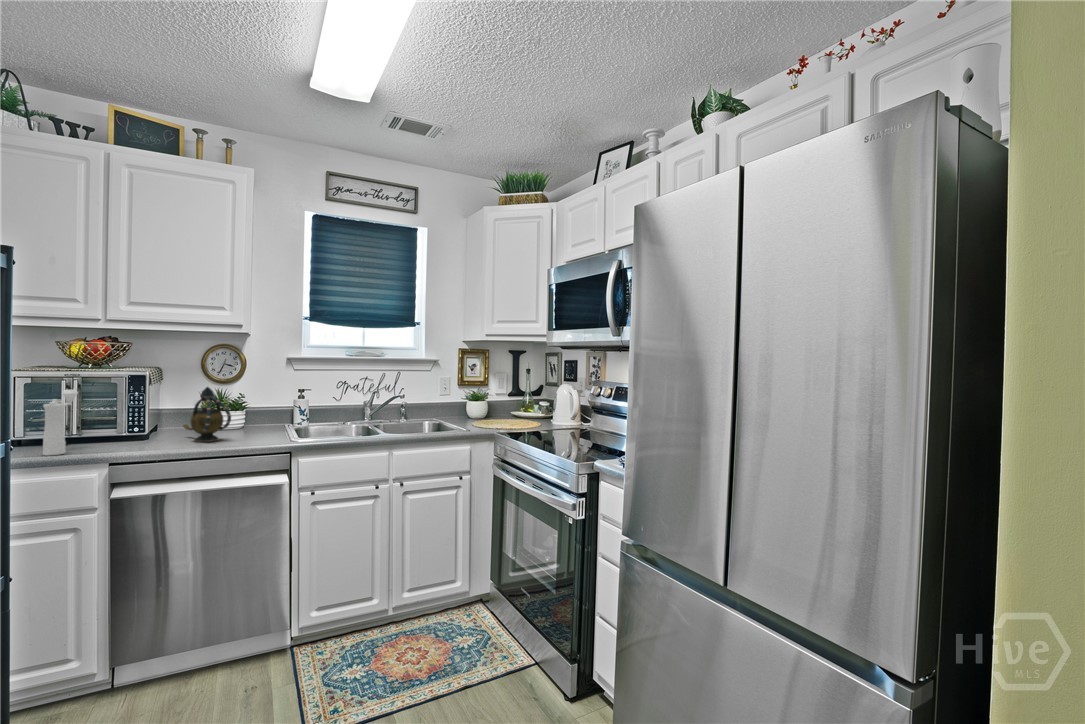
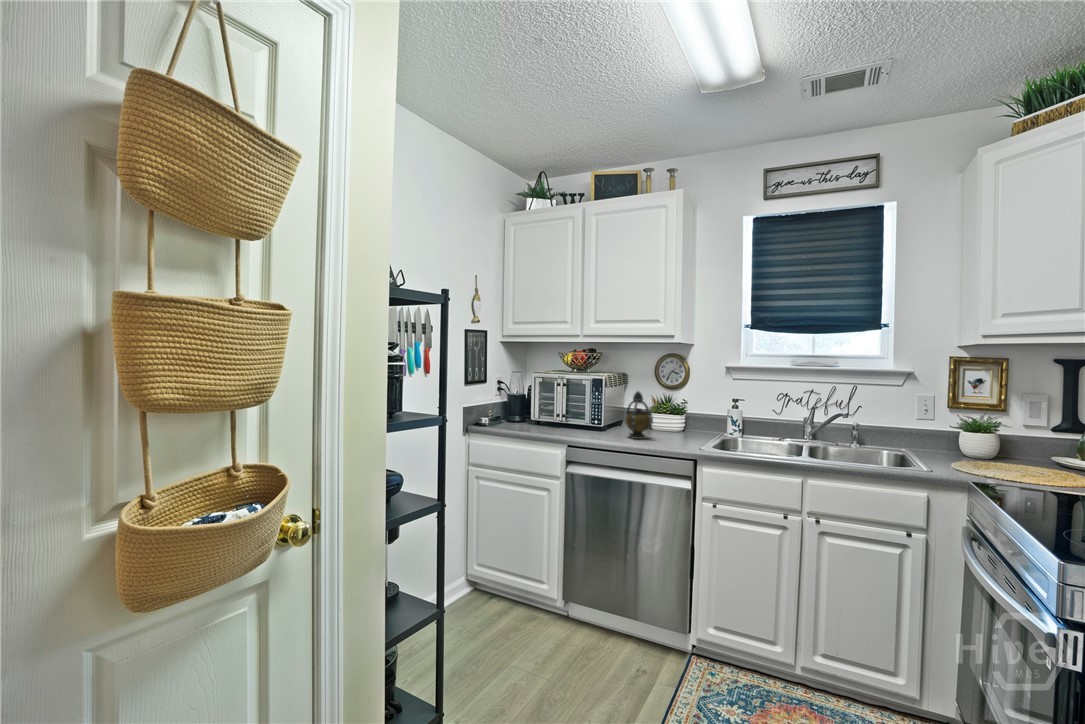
pepper mill: present [43,390,78,455] -> none [533,388,557,433]

